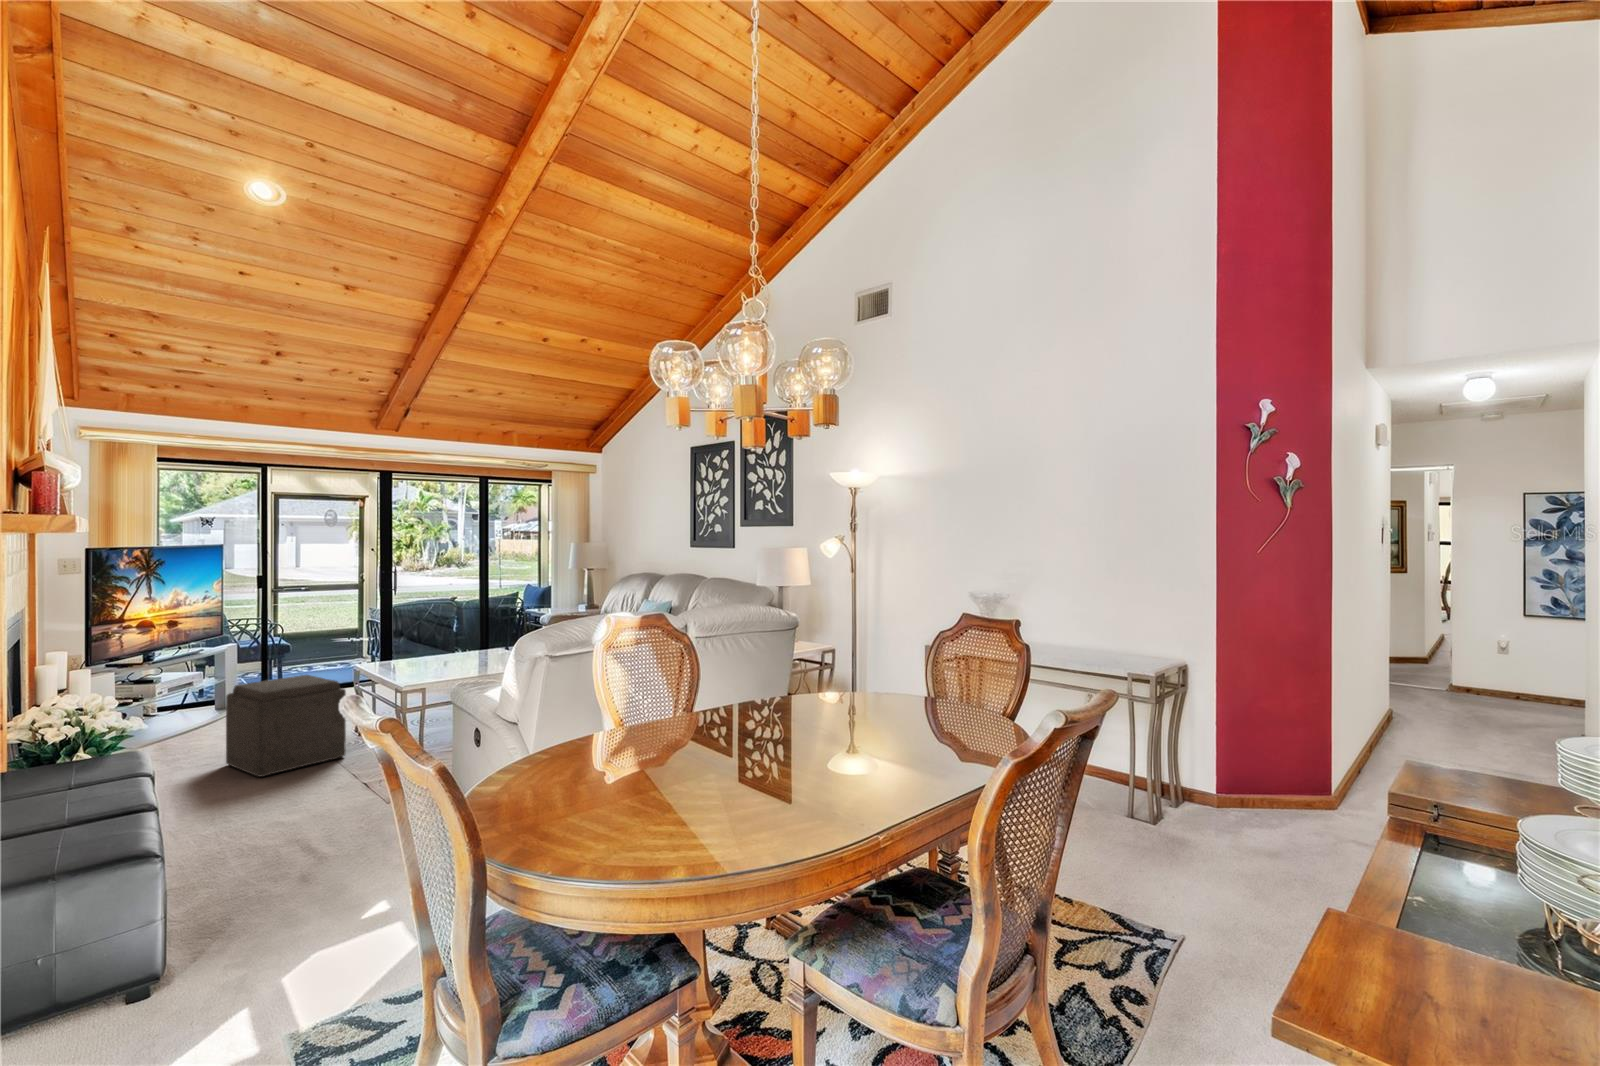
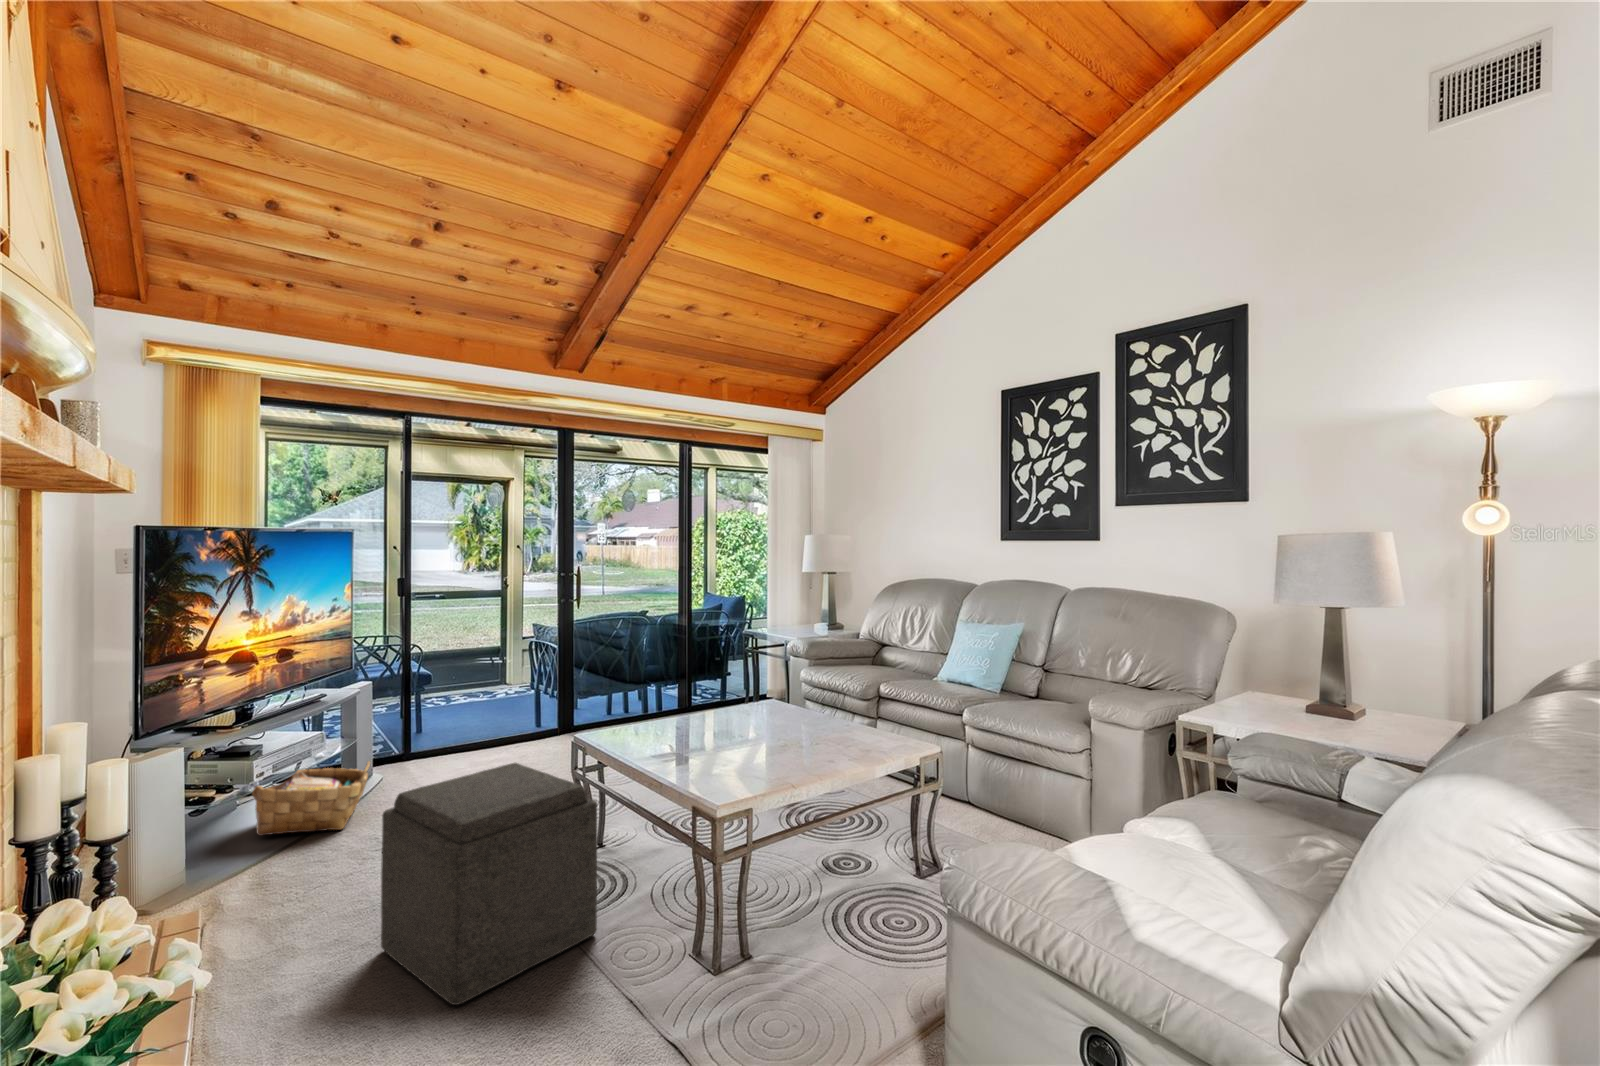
woven basket: none [153,688,232,730] -> present [252,761,370,836]

